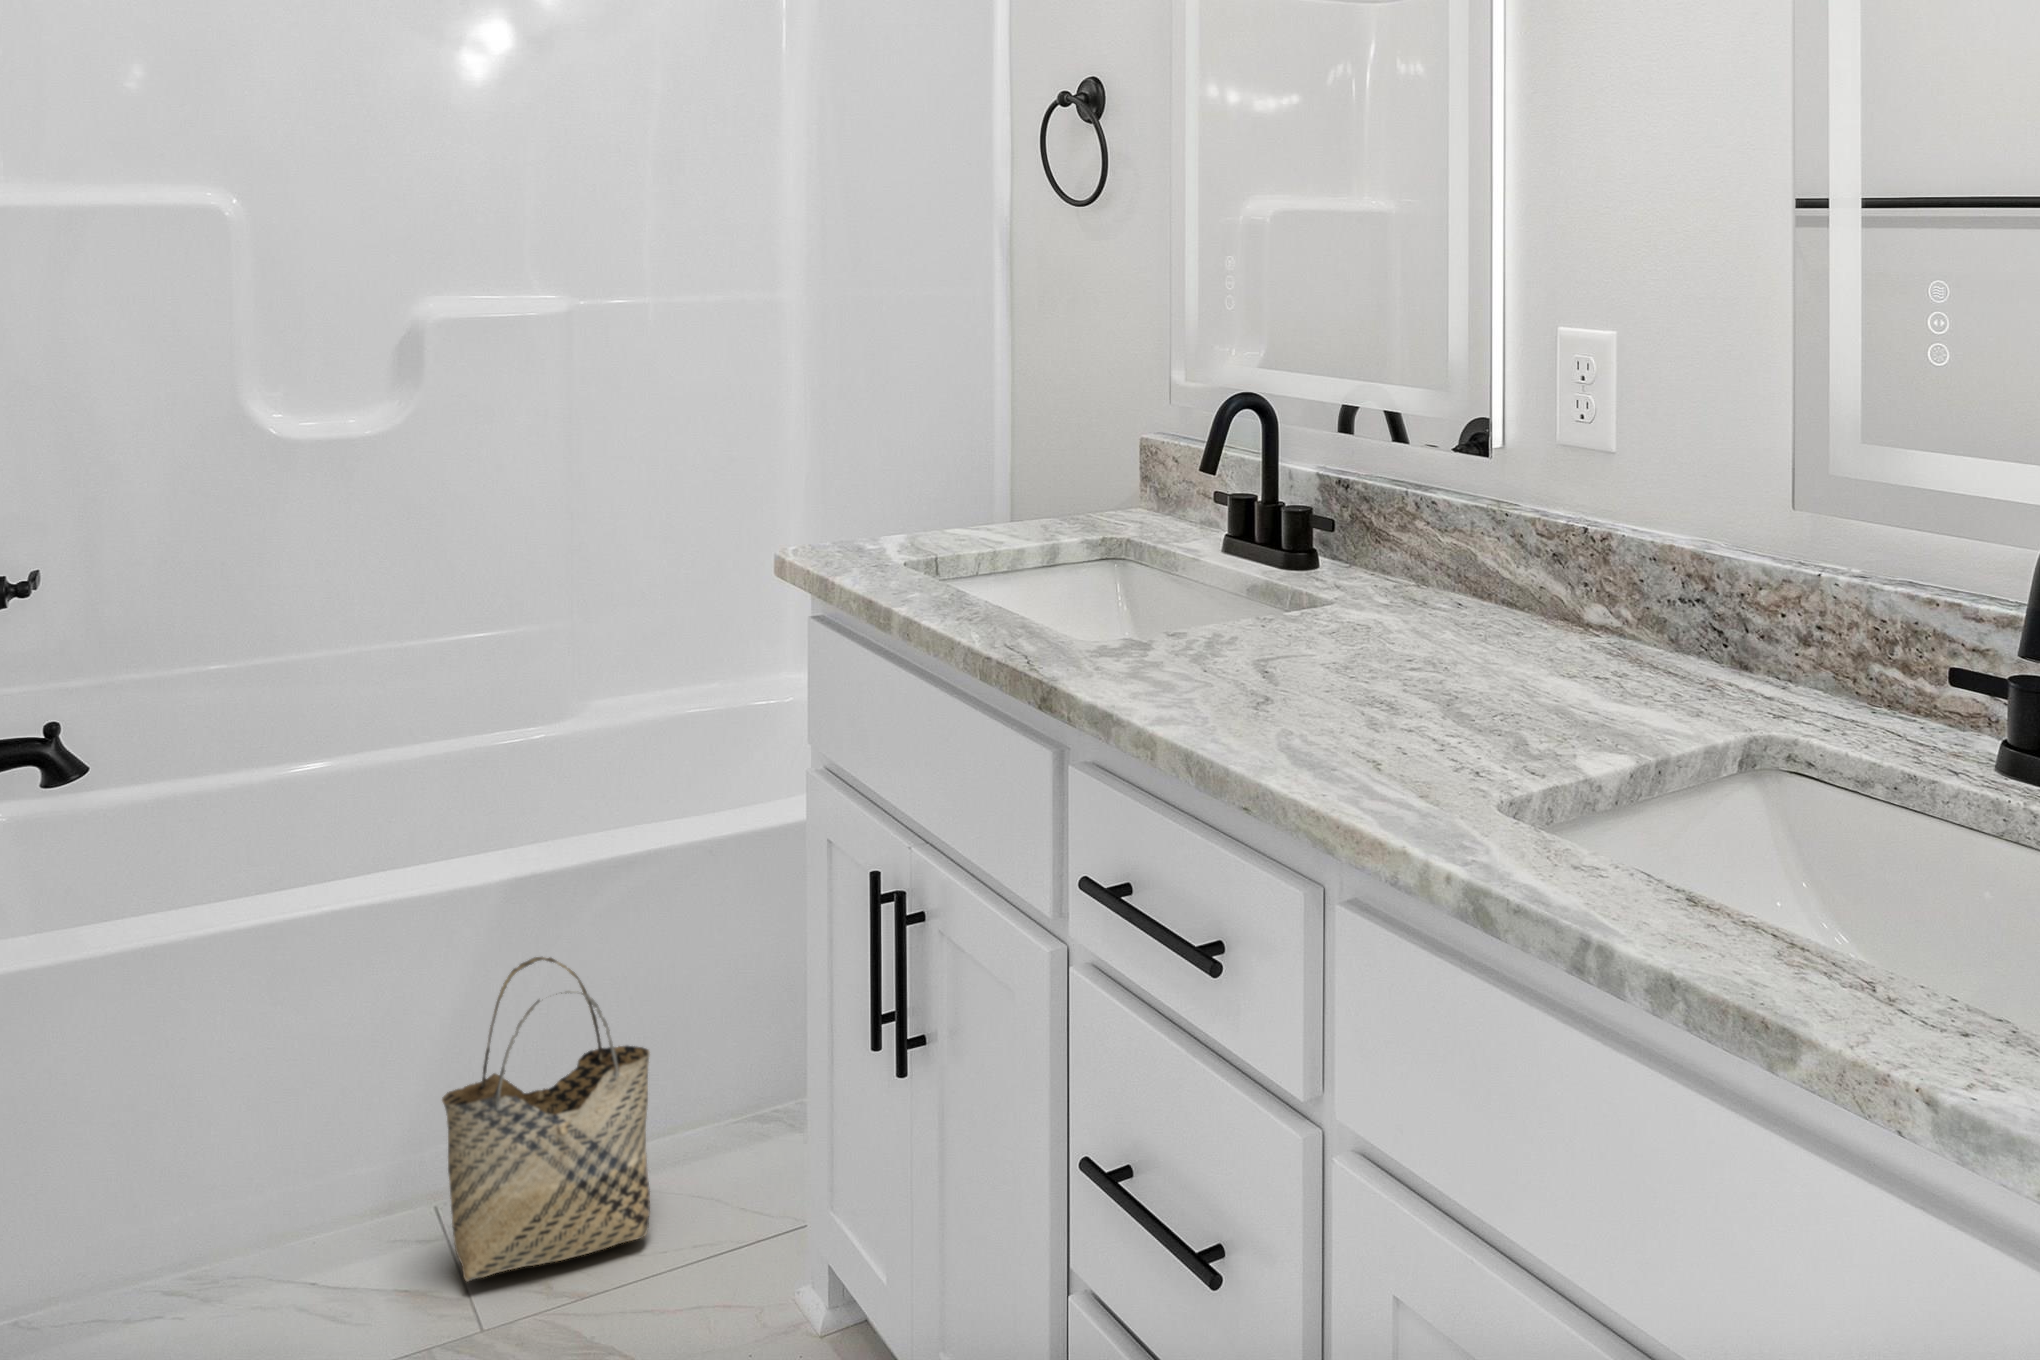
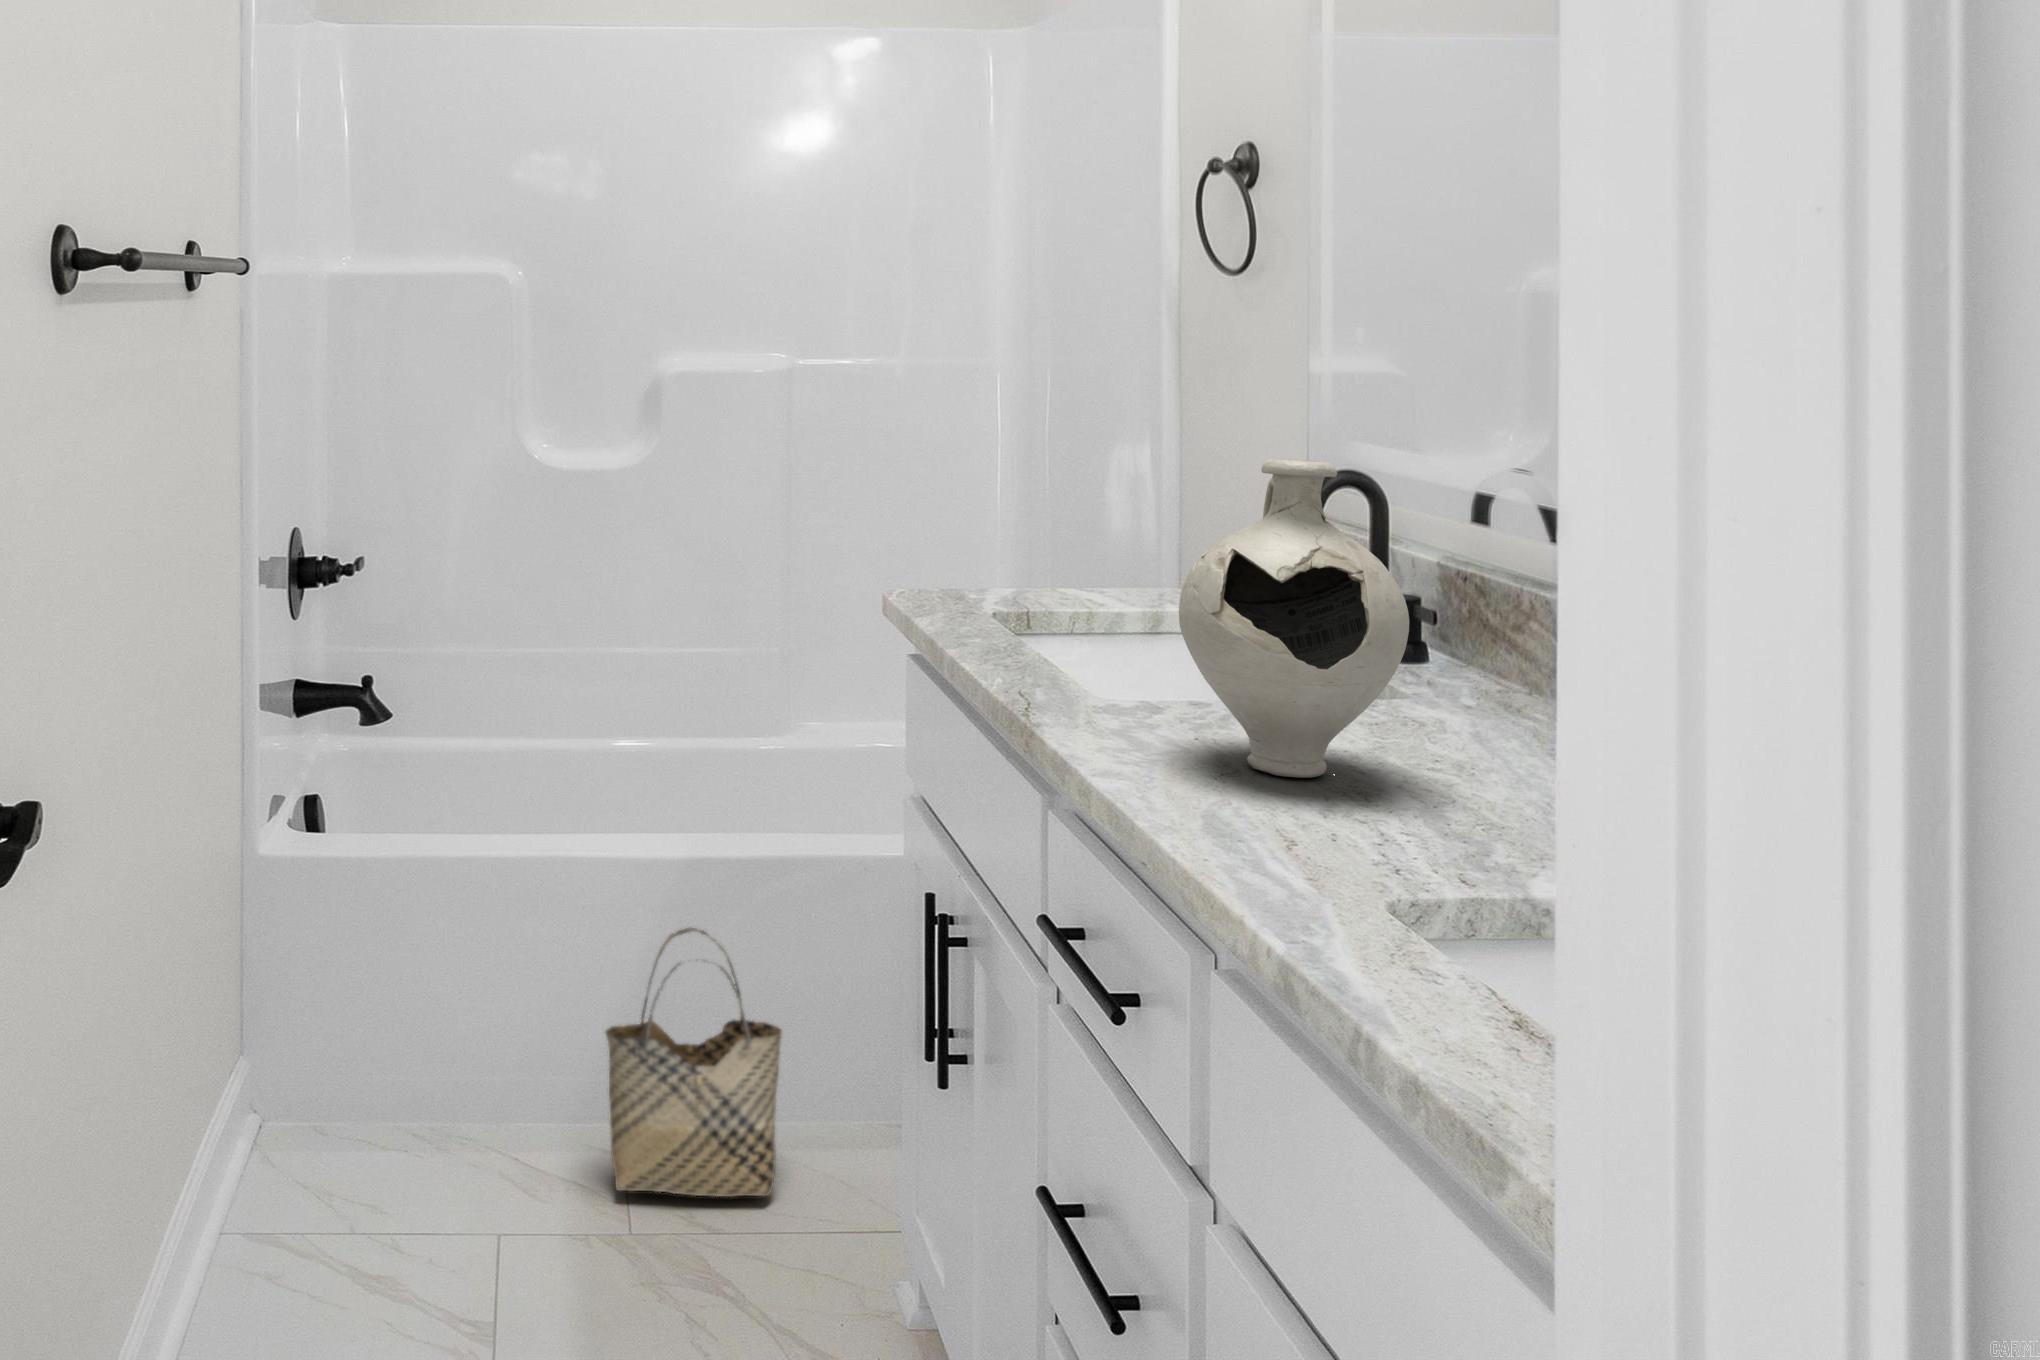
decorative vase: none [1206,380,1417,695] -> present [1179,459,1409,778]

